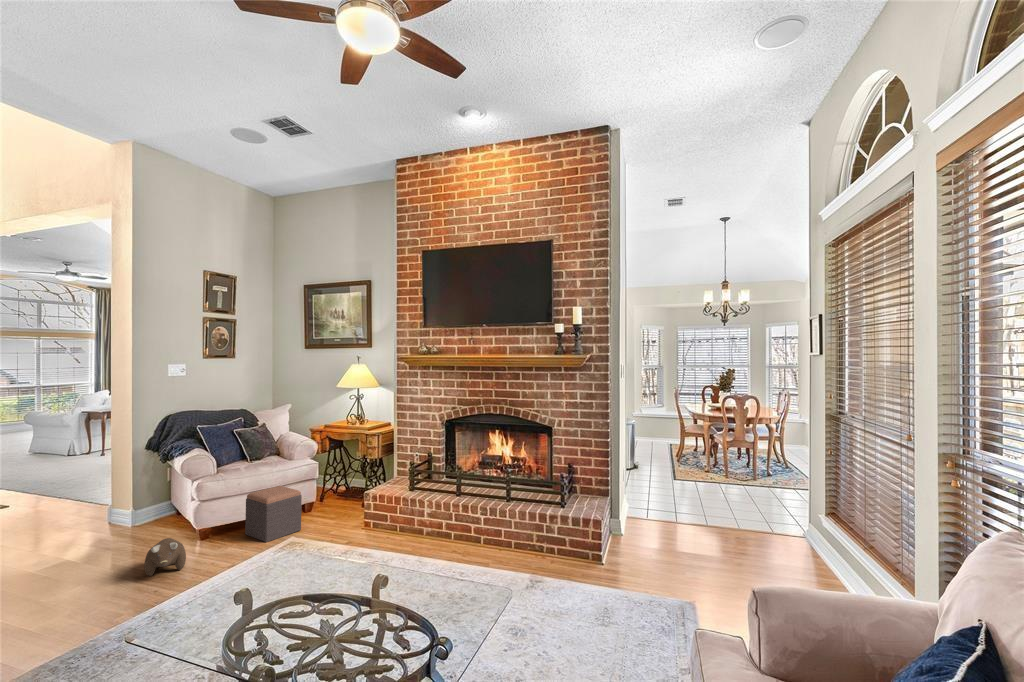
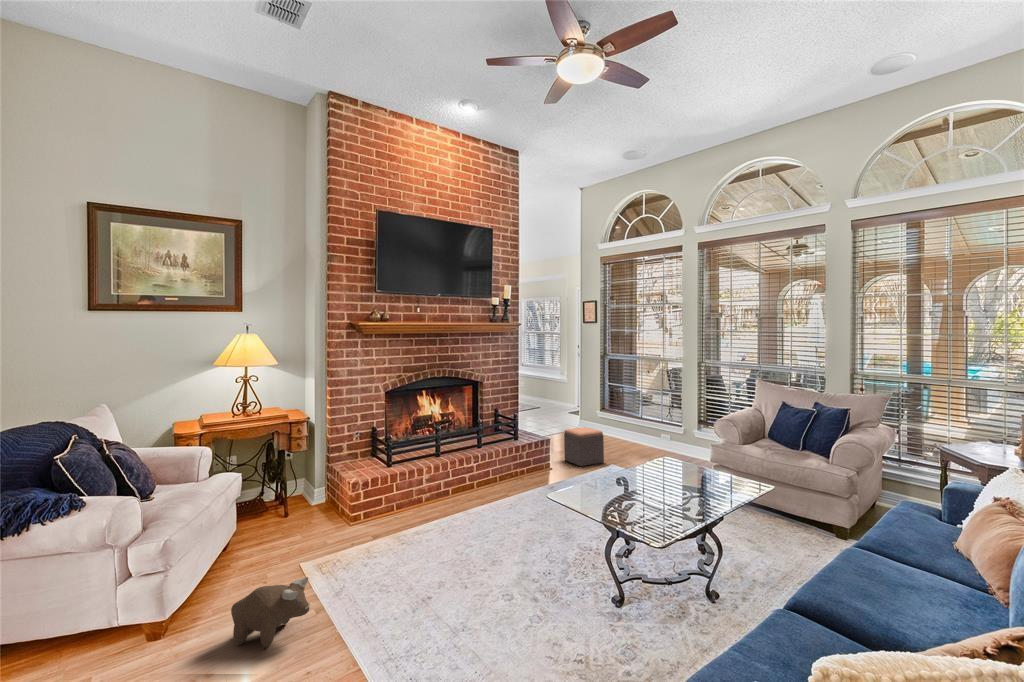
footstool: present [245,486,302,542] -> present [564,427,604,466]

